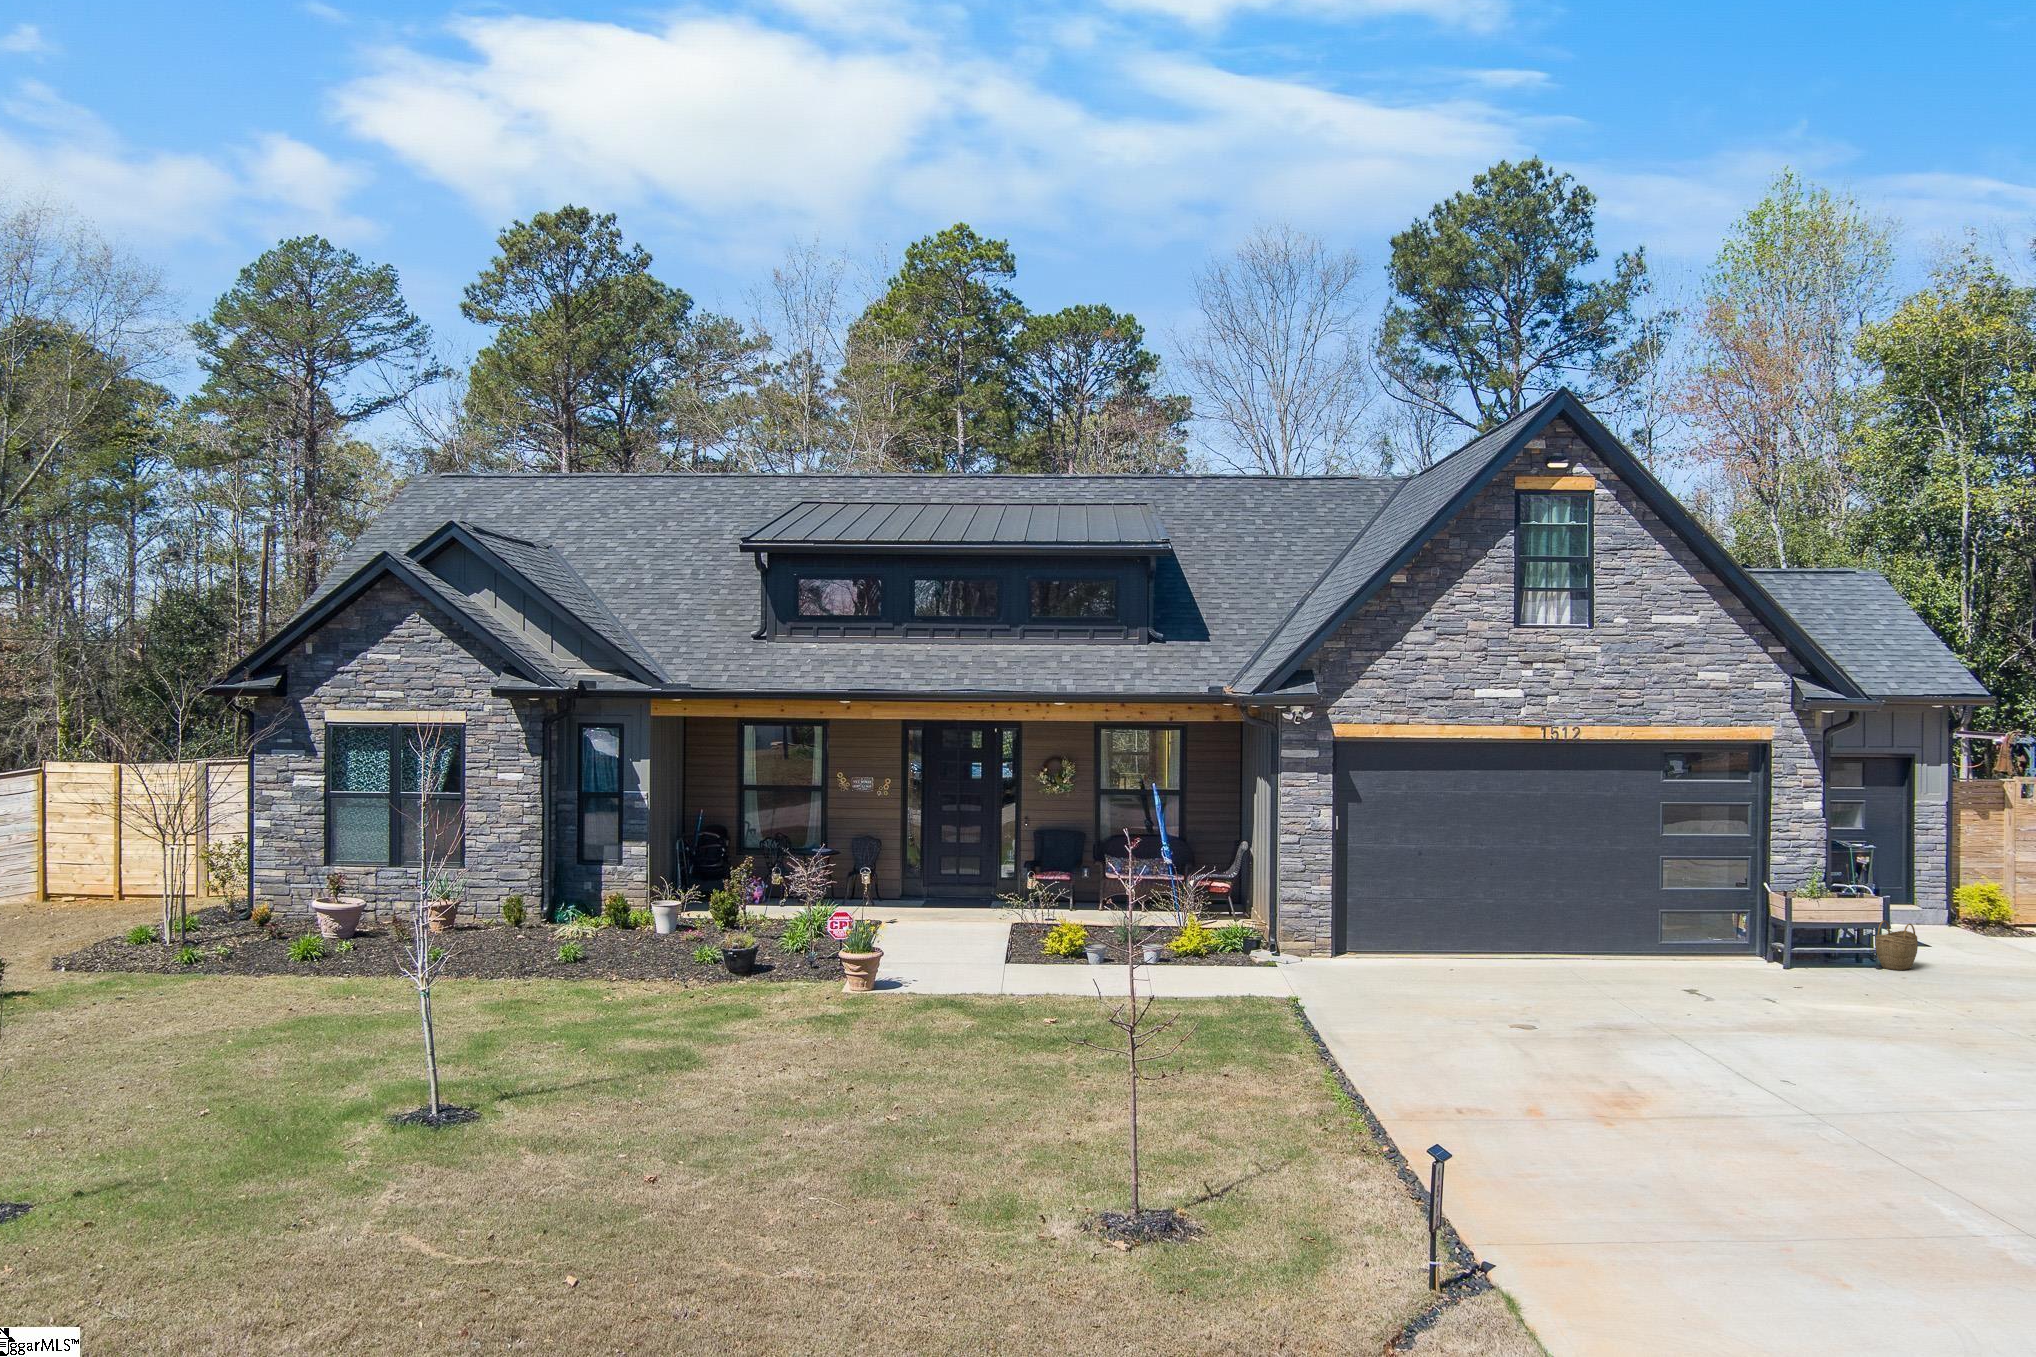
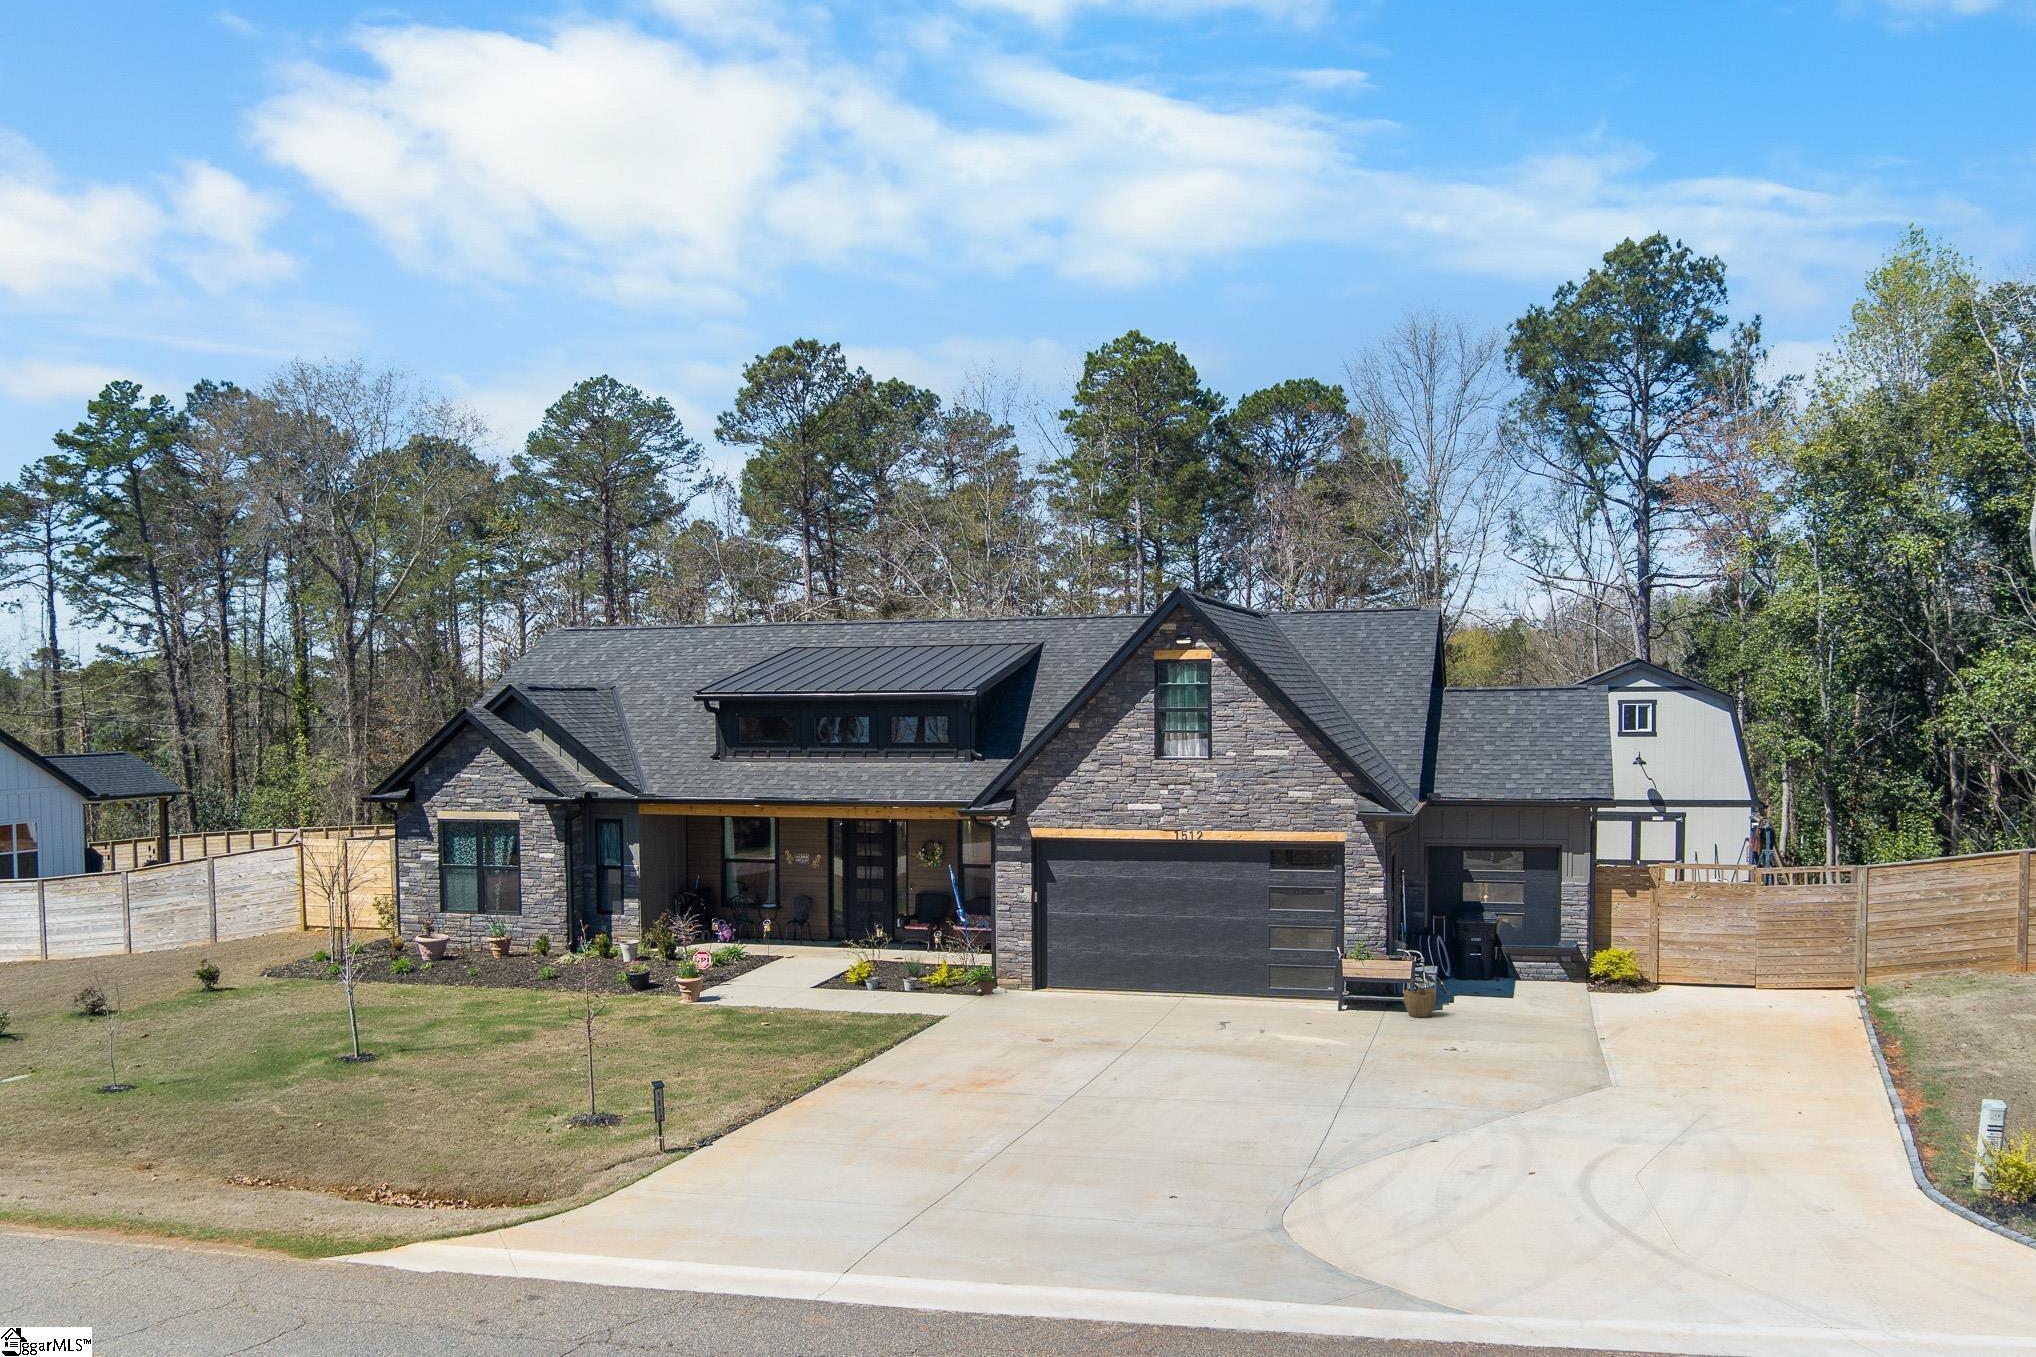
decorative plant: none [1250,937,1300,966] -> present [973,975,1001,994]

